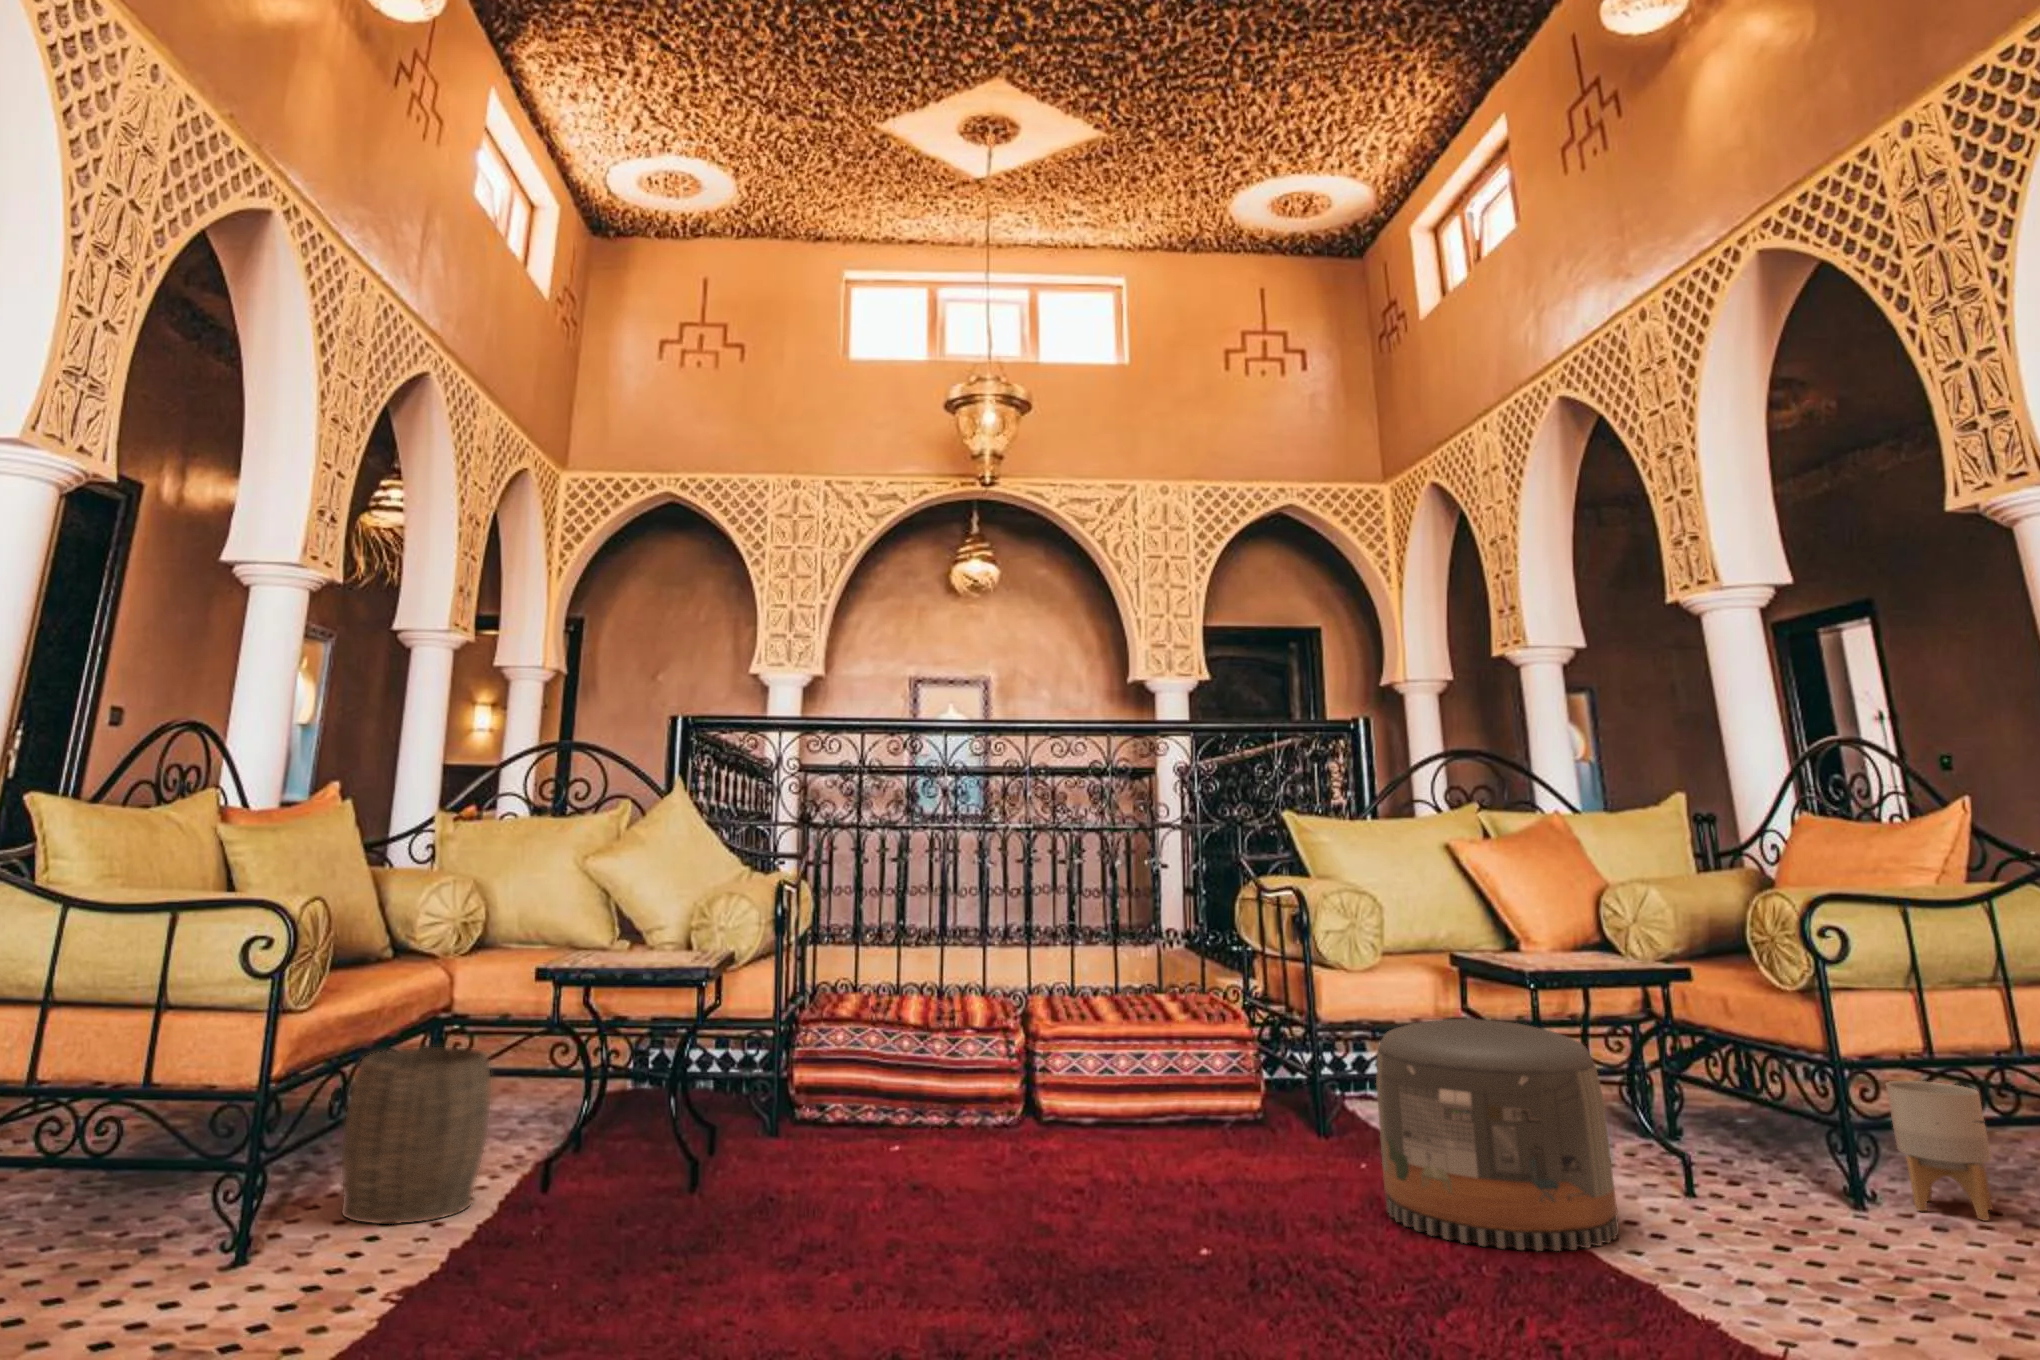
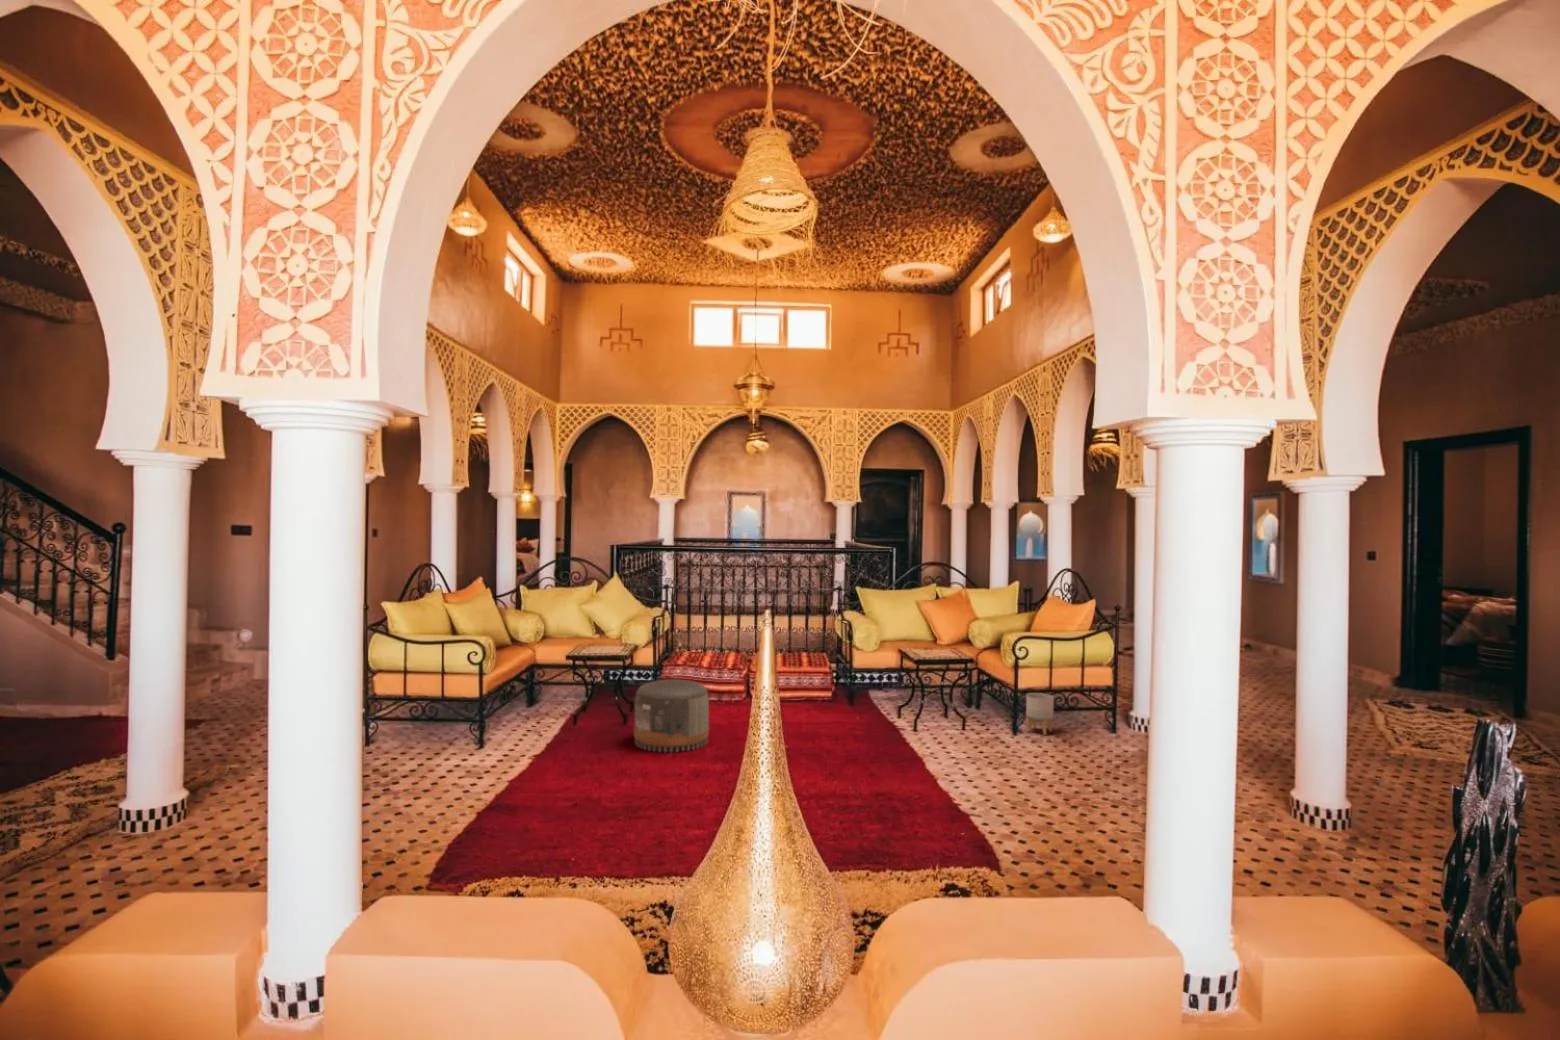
pouf: present [1376,1019,1619,1251] -> present [634,679,709,752]
woven basket: present [342,1047,491,1224] -> none [514,682,560,736]

